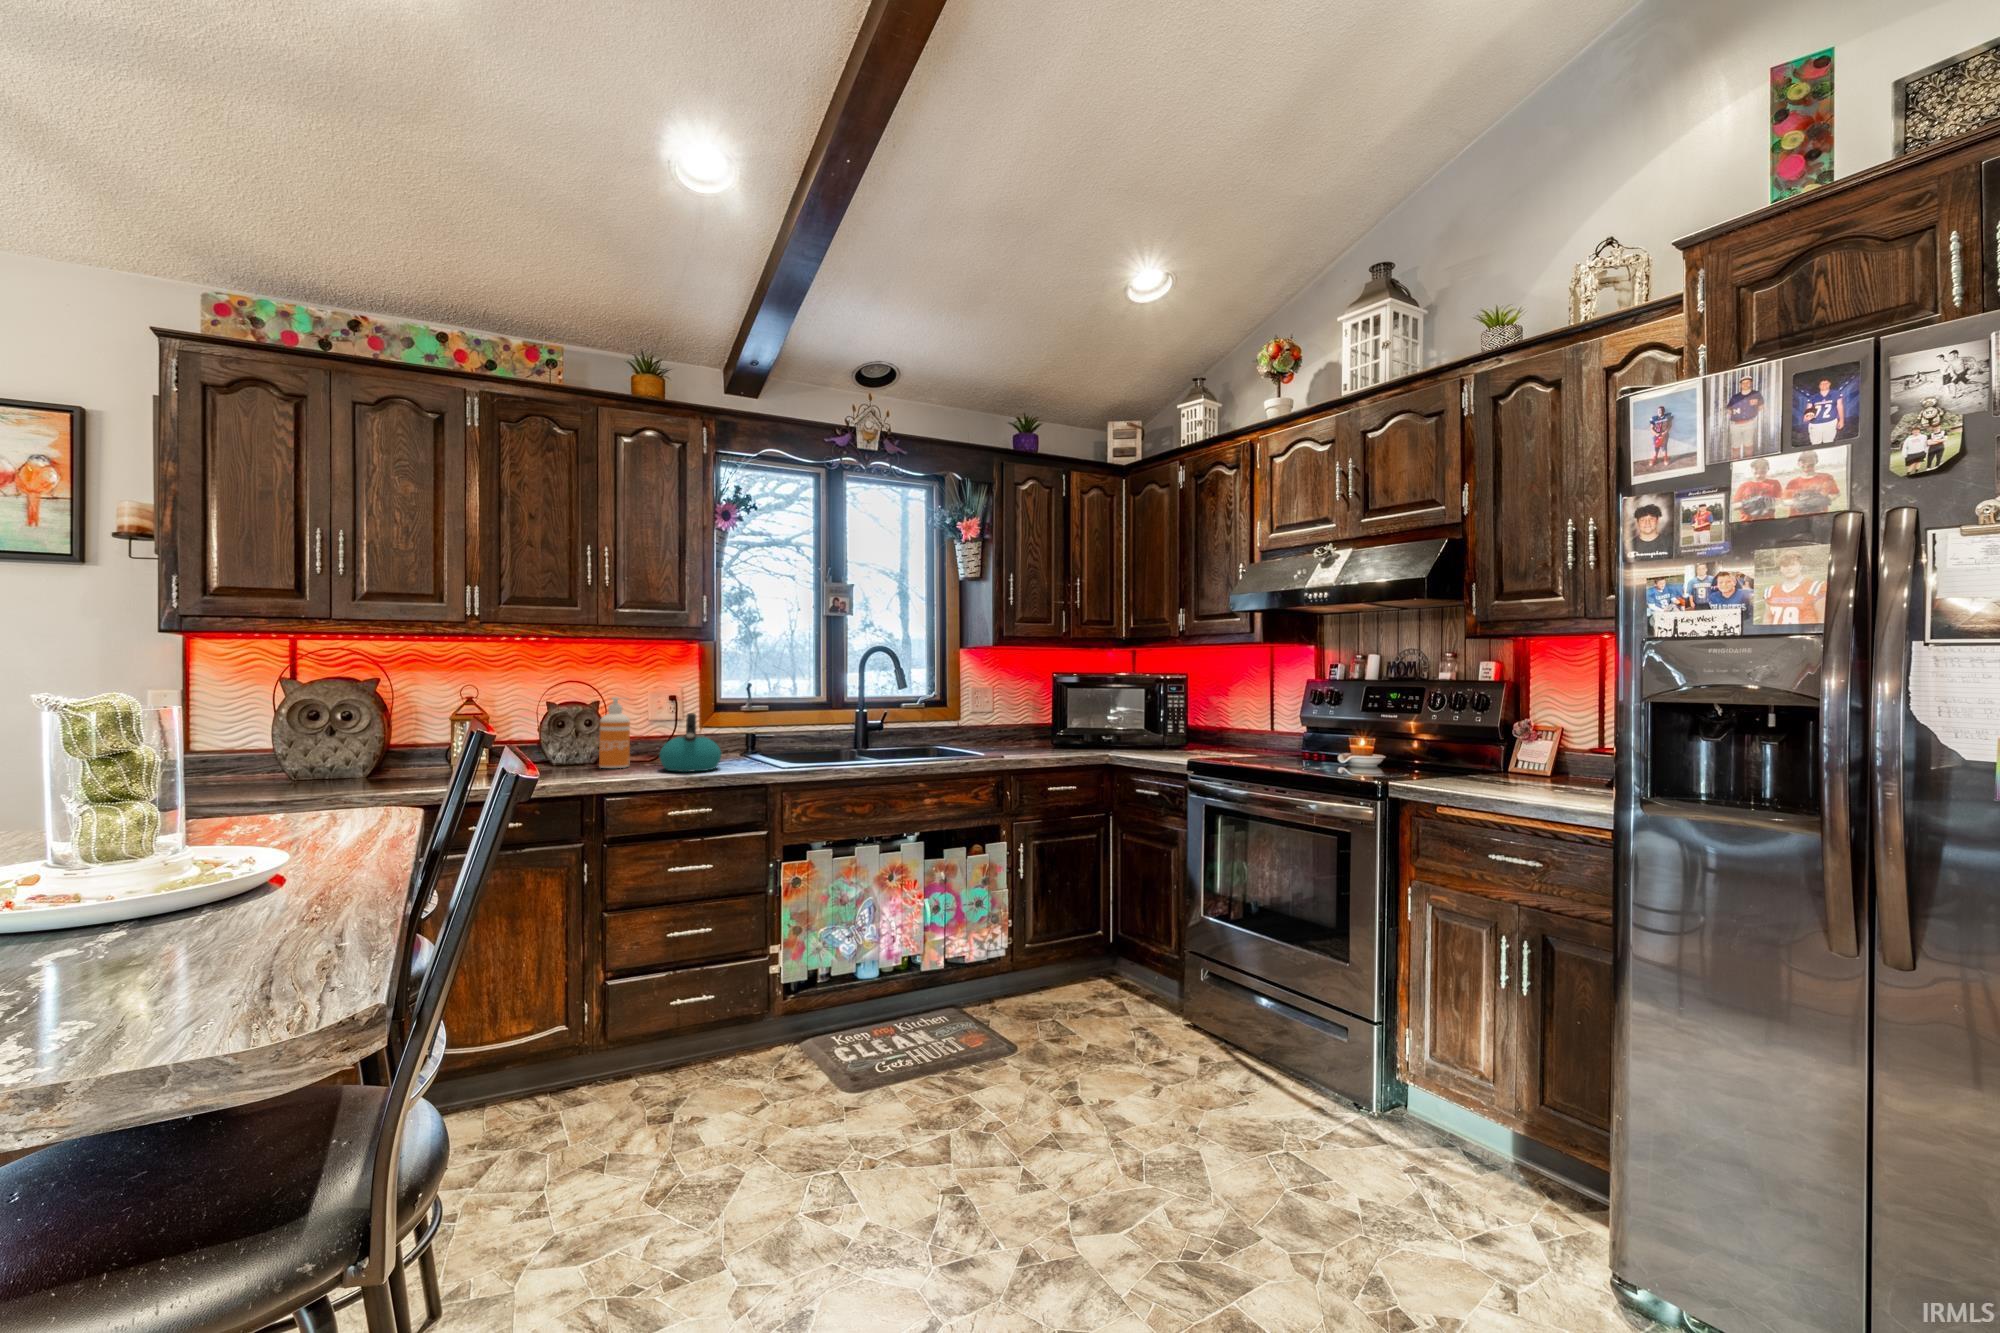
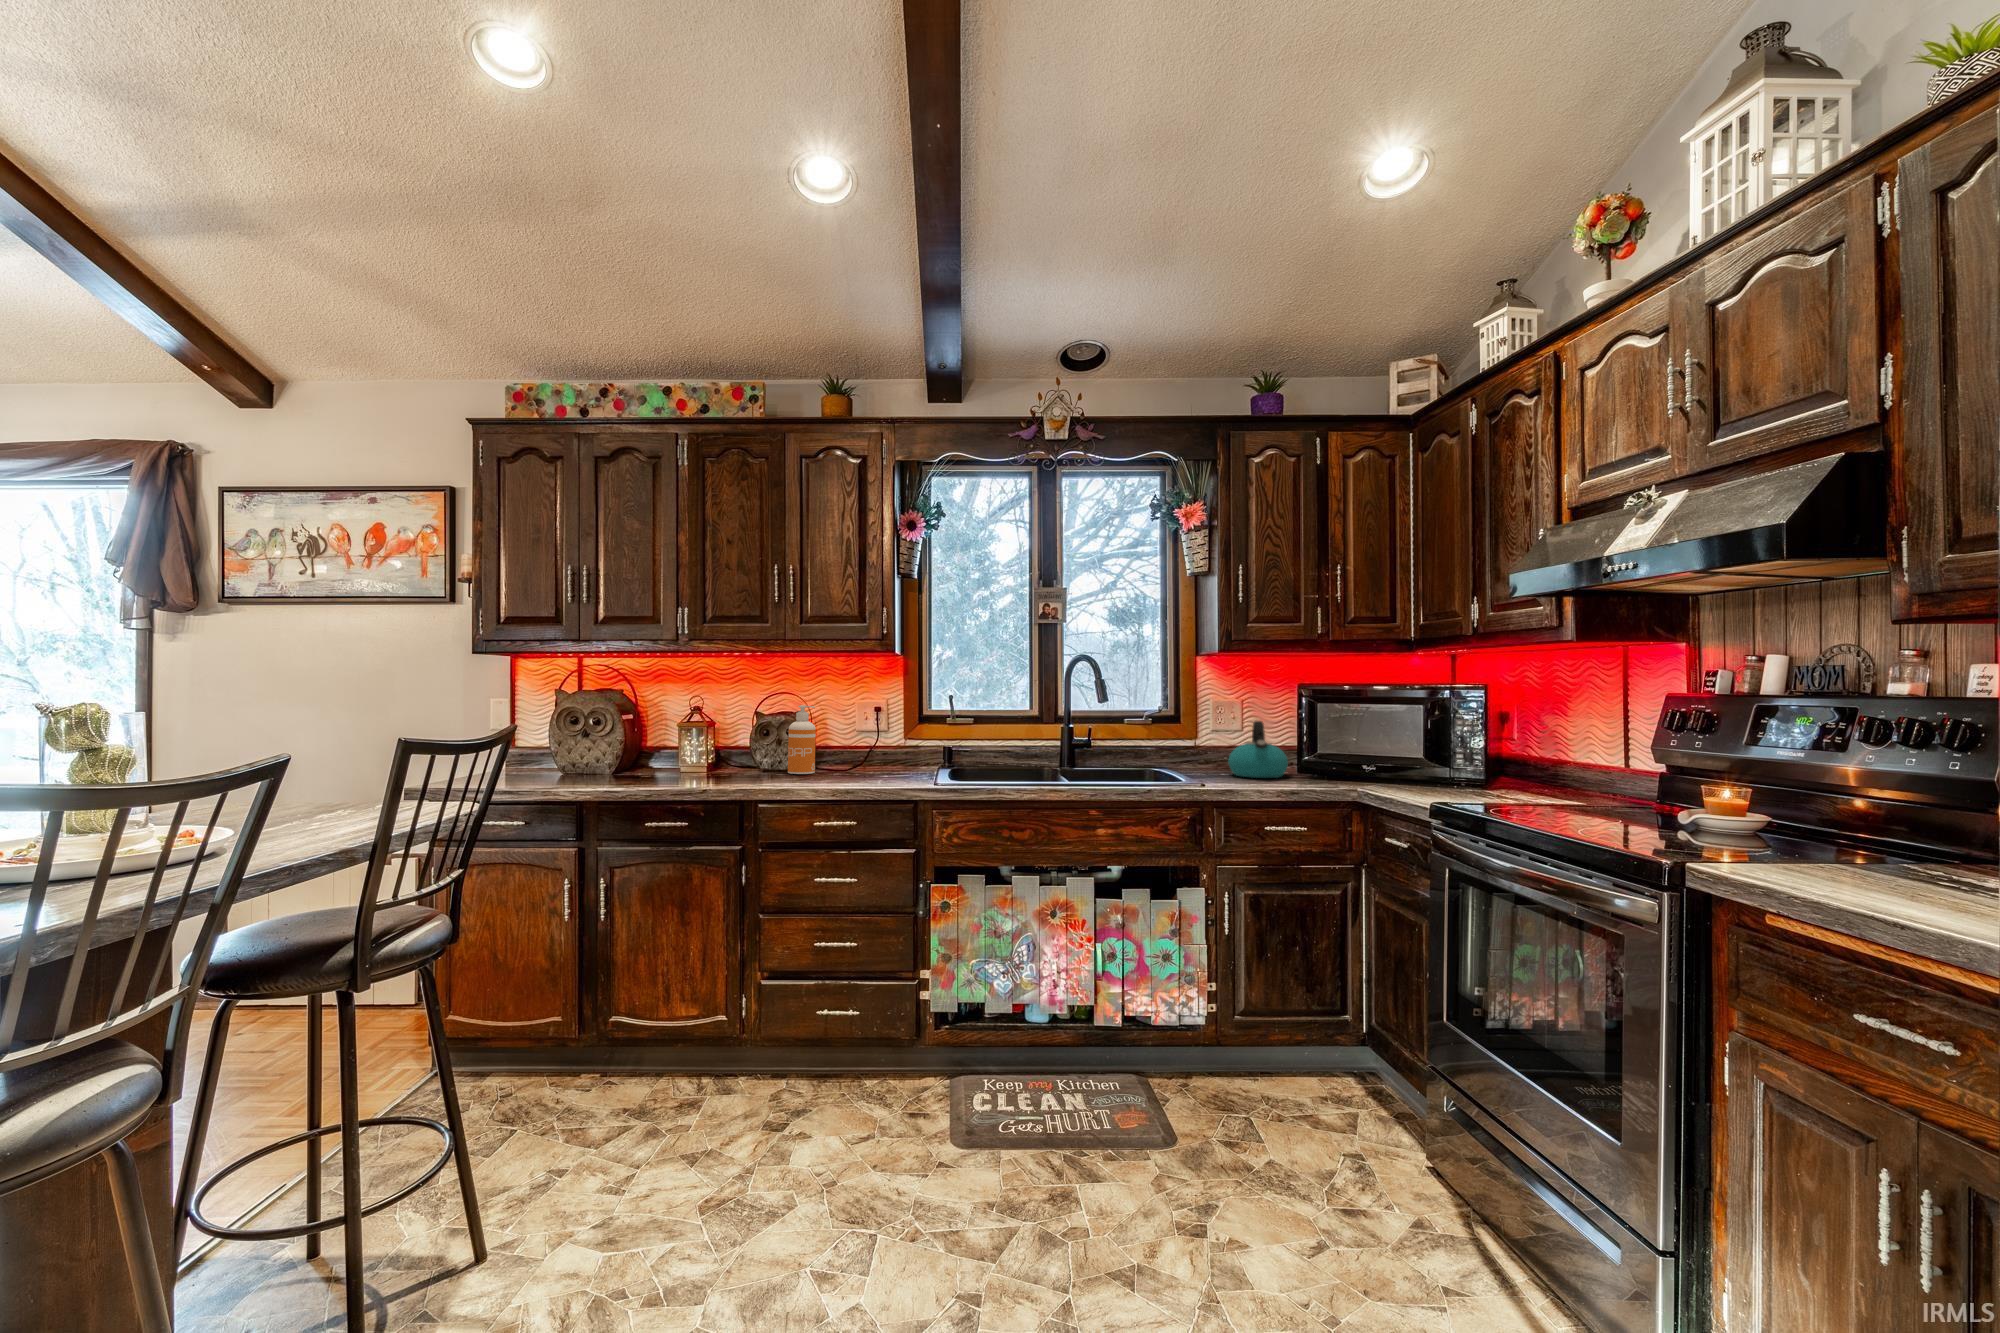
kettle: present [659,713,722,772] -> present [1228,721,1288,778]

